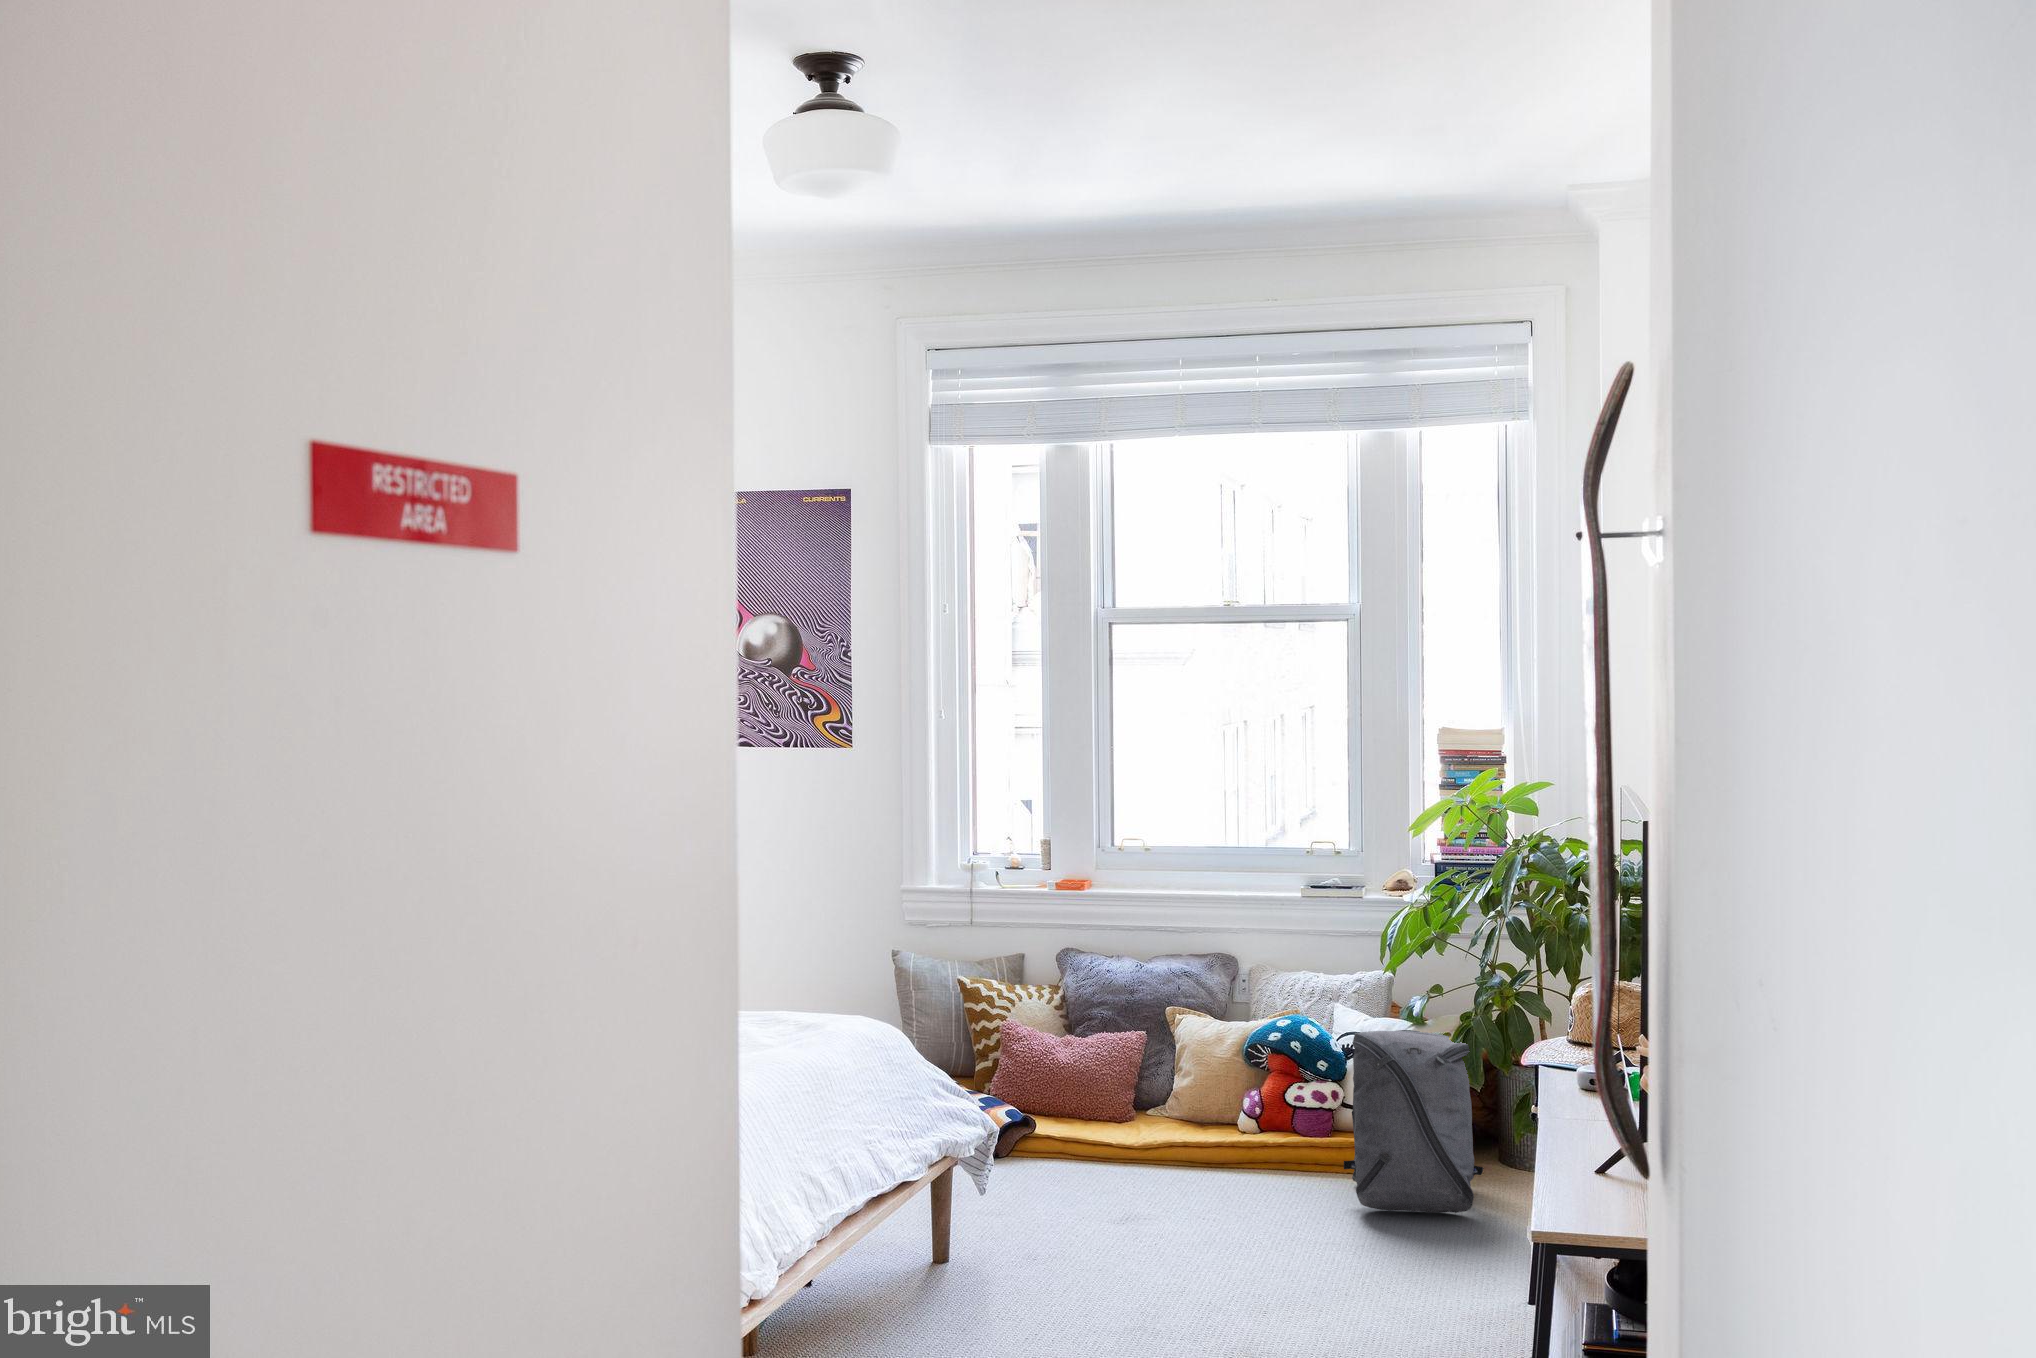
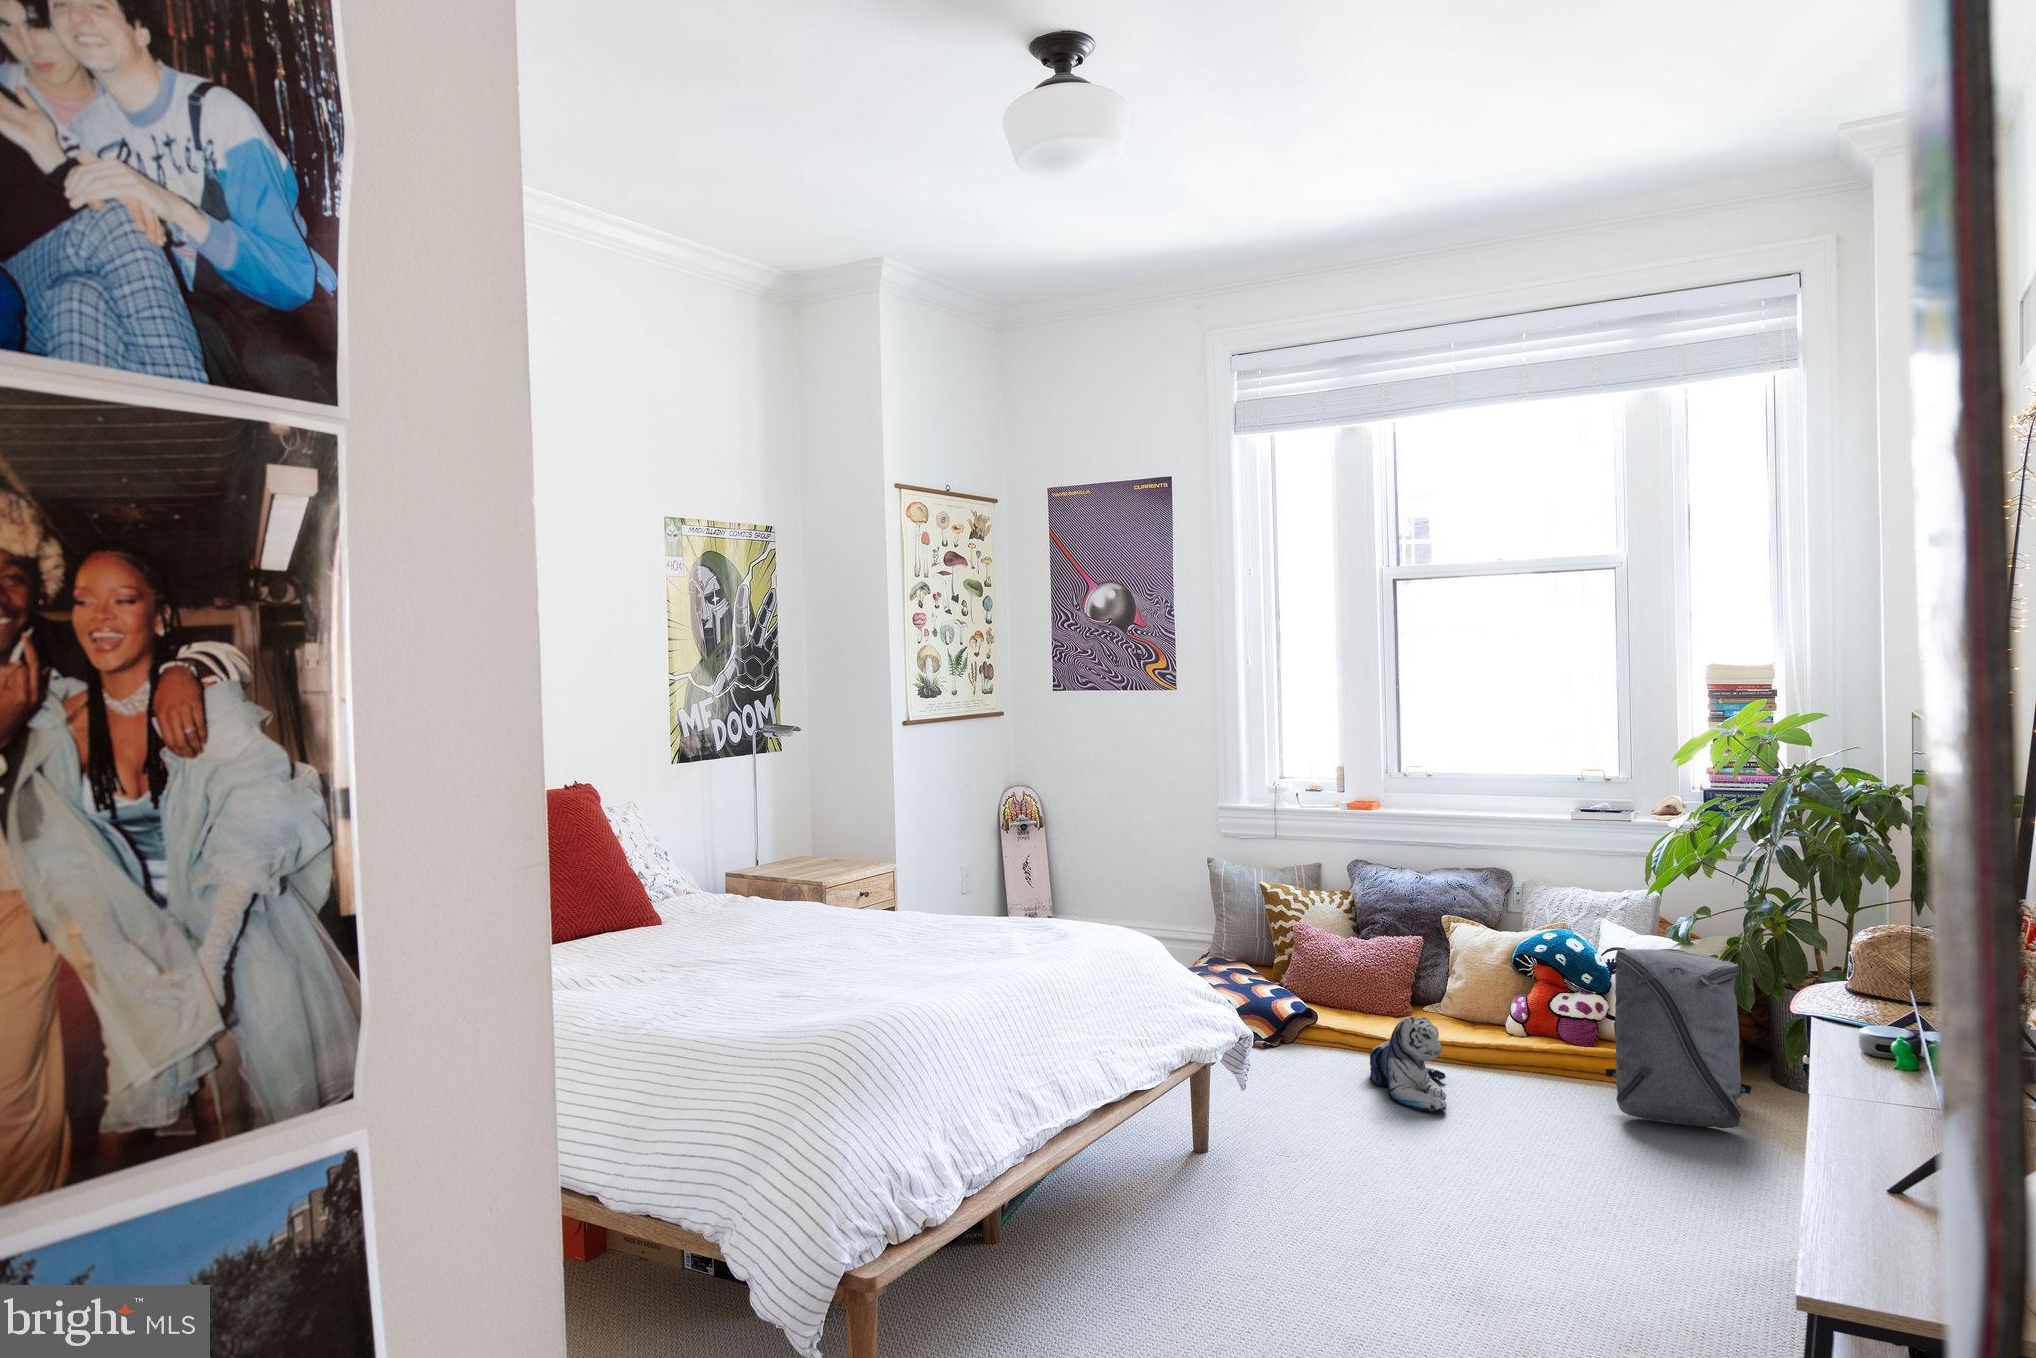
plush toy: none [1097,1119,1185,1221] -> present [1370,1017,1447,1112]

